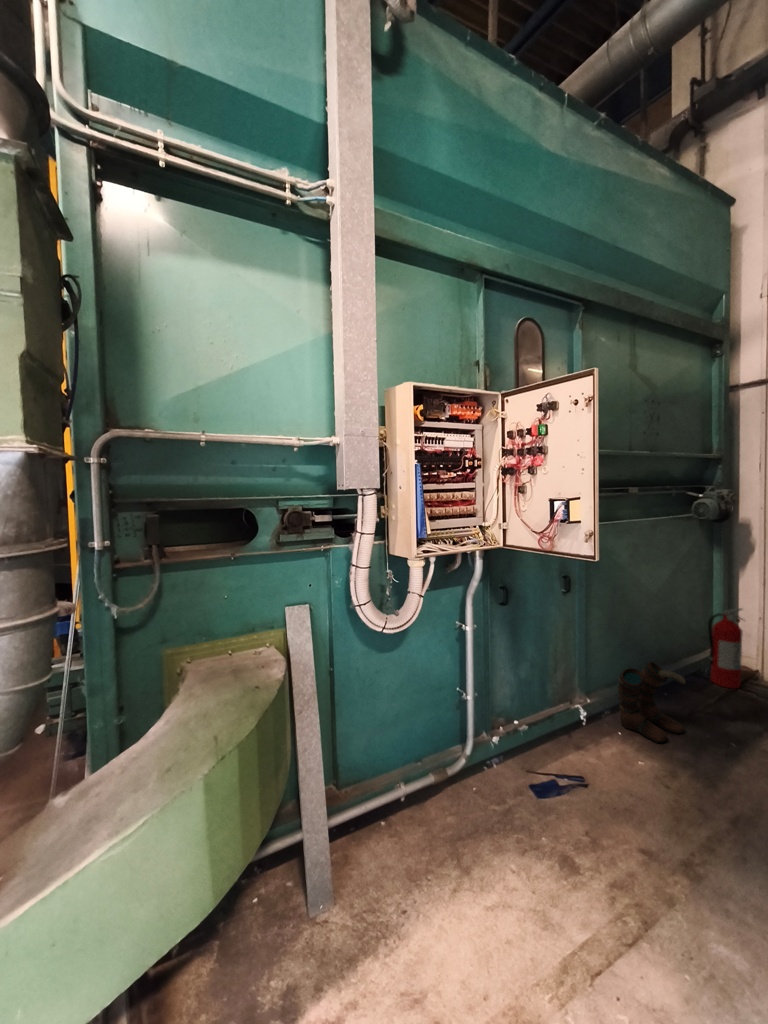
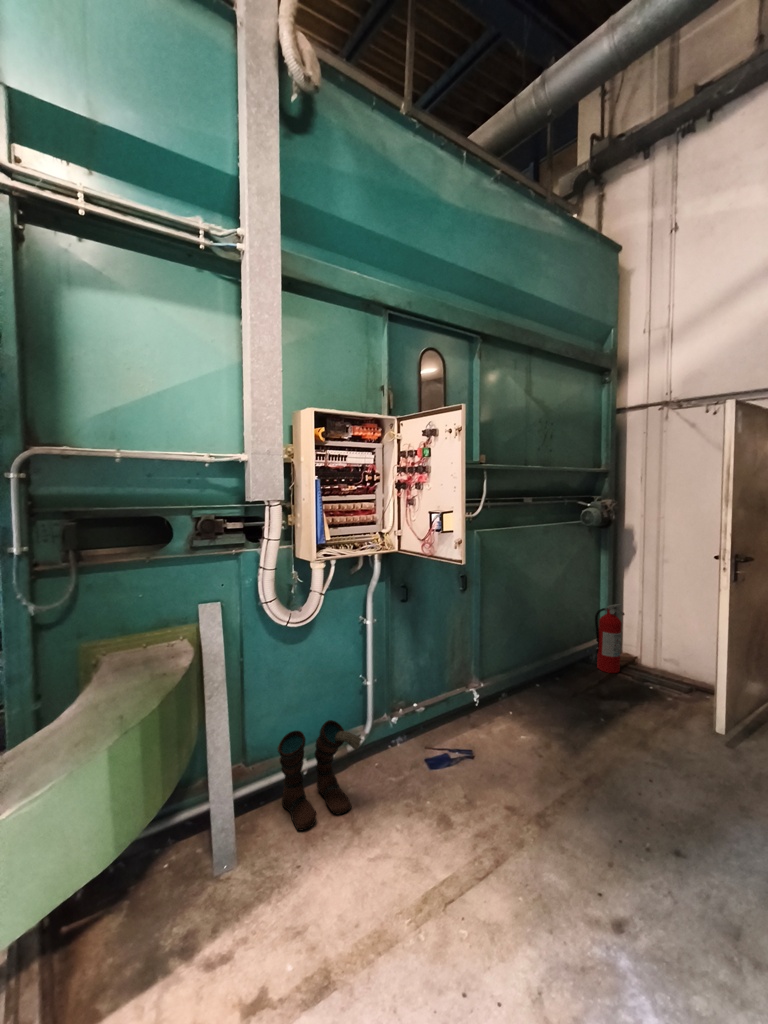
boots: present [618,662,686,743] -> present [278,720,362,831]

